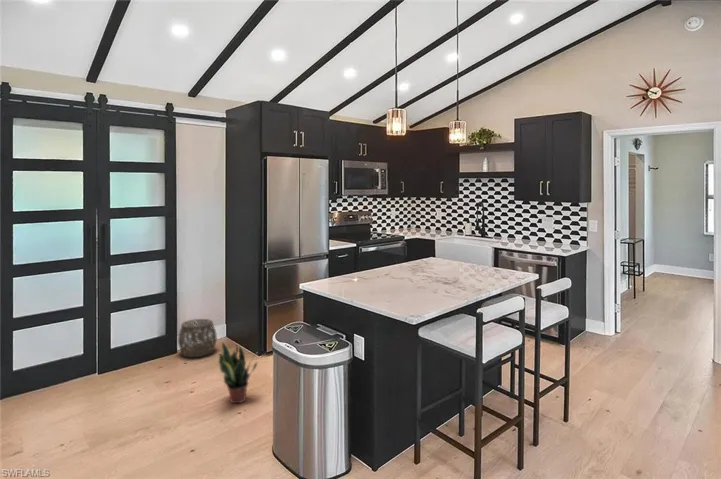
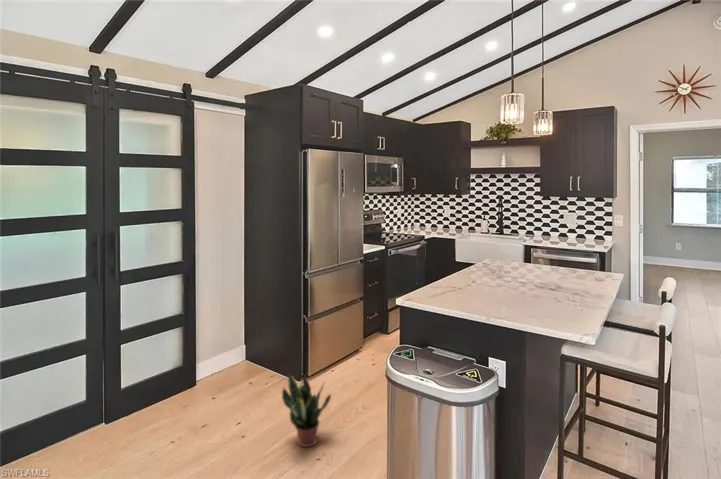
woven basket: present [178,319,217,357] -> none [199,342,245,390]

